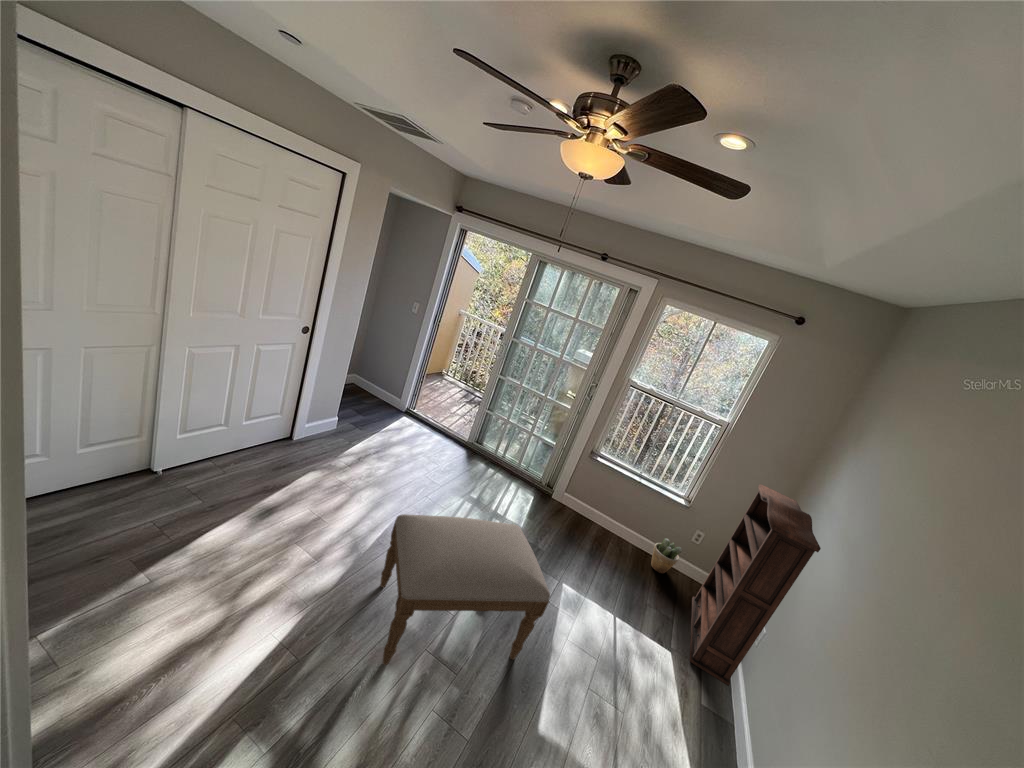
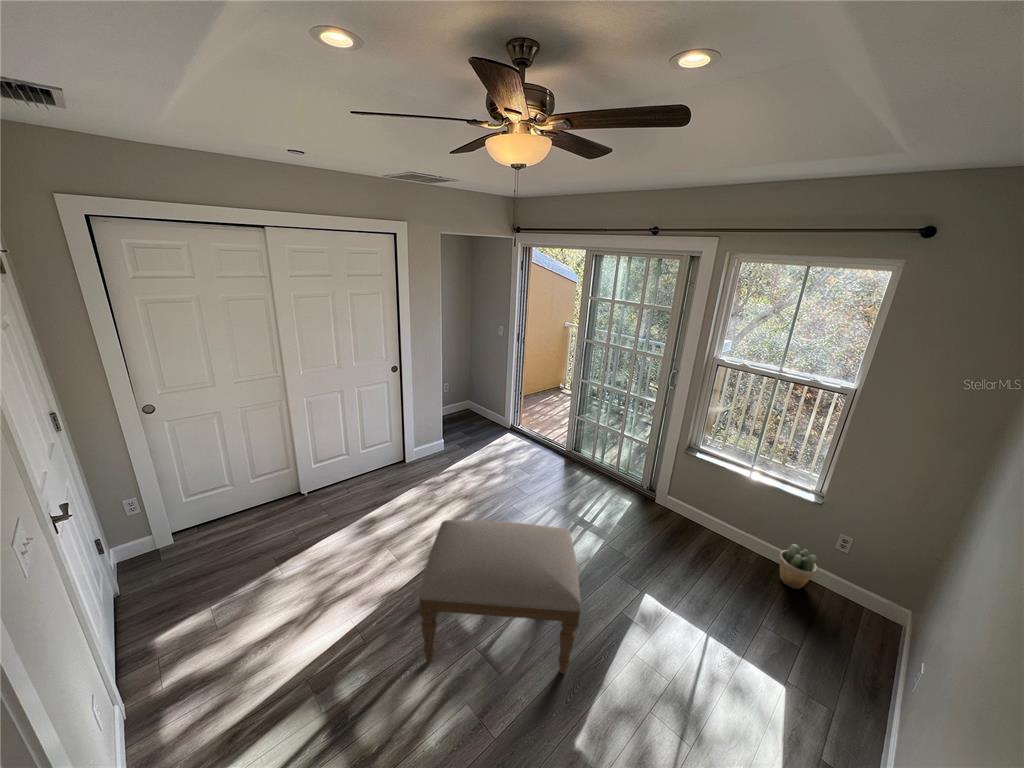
bookshelf: present [689,484,821,686] -> none [818,465,990,752]

